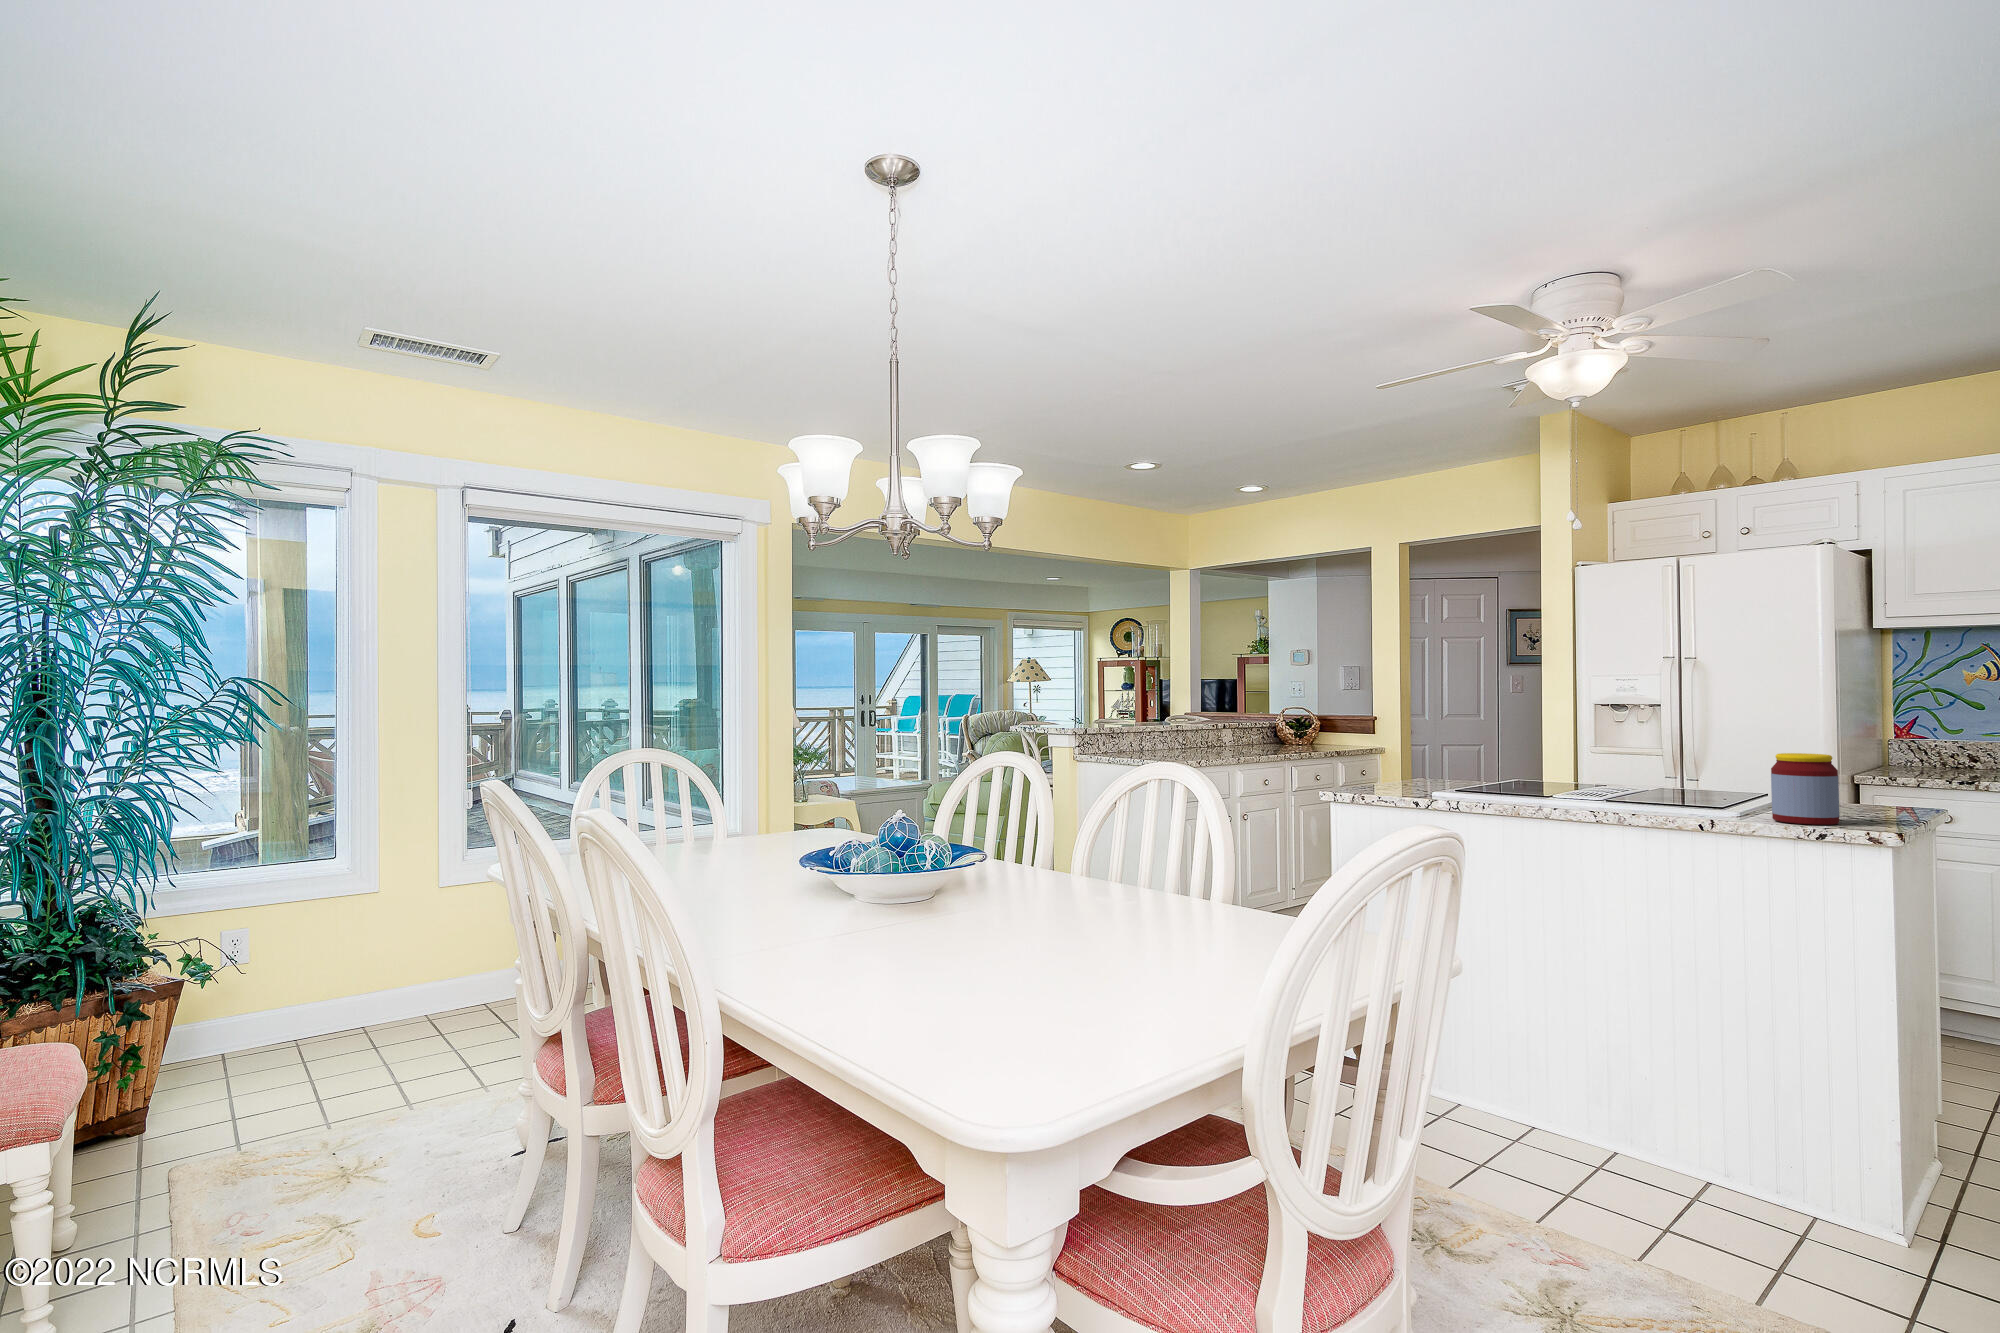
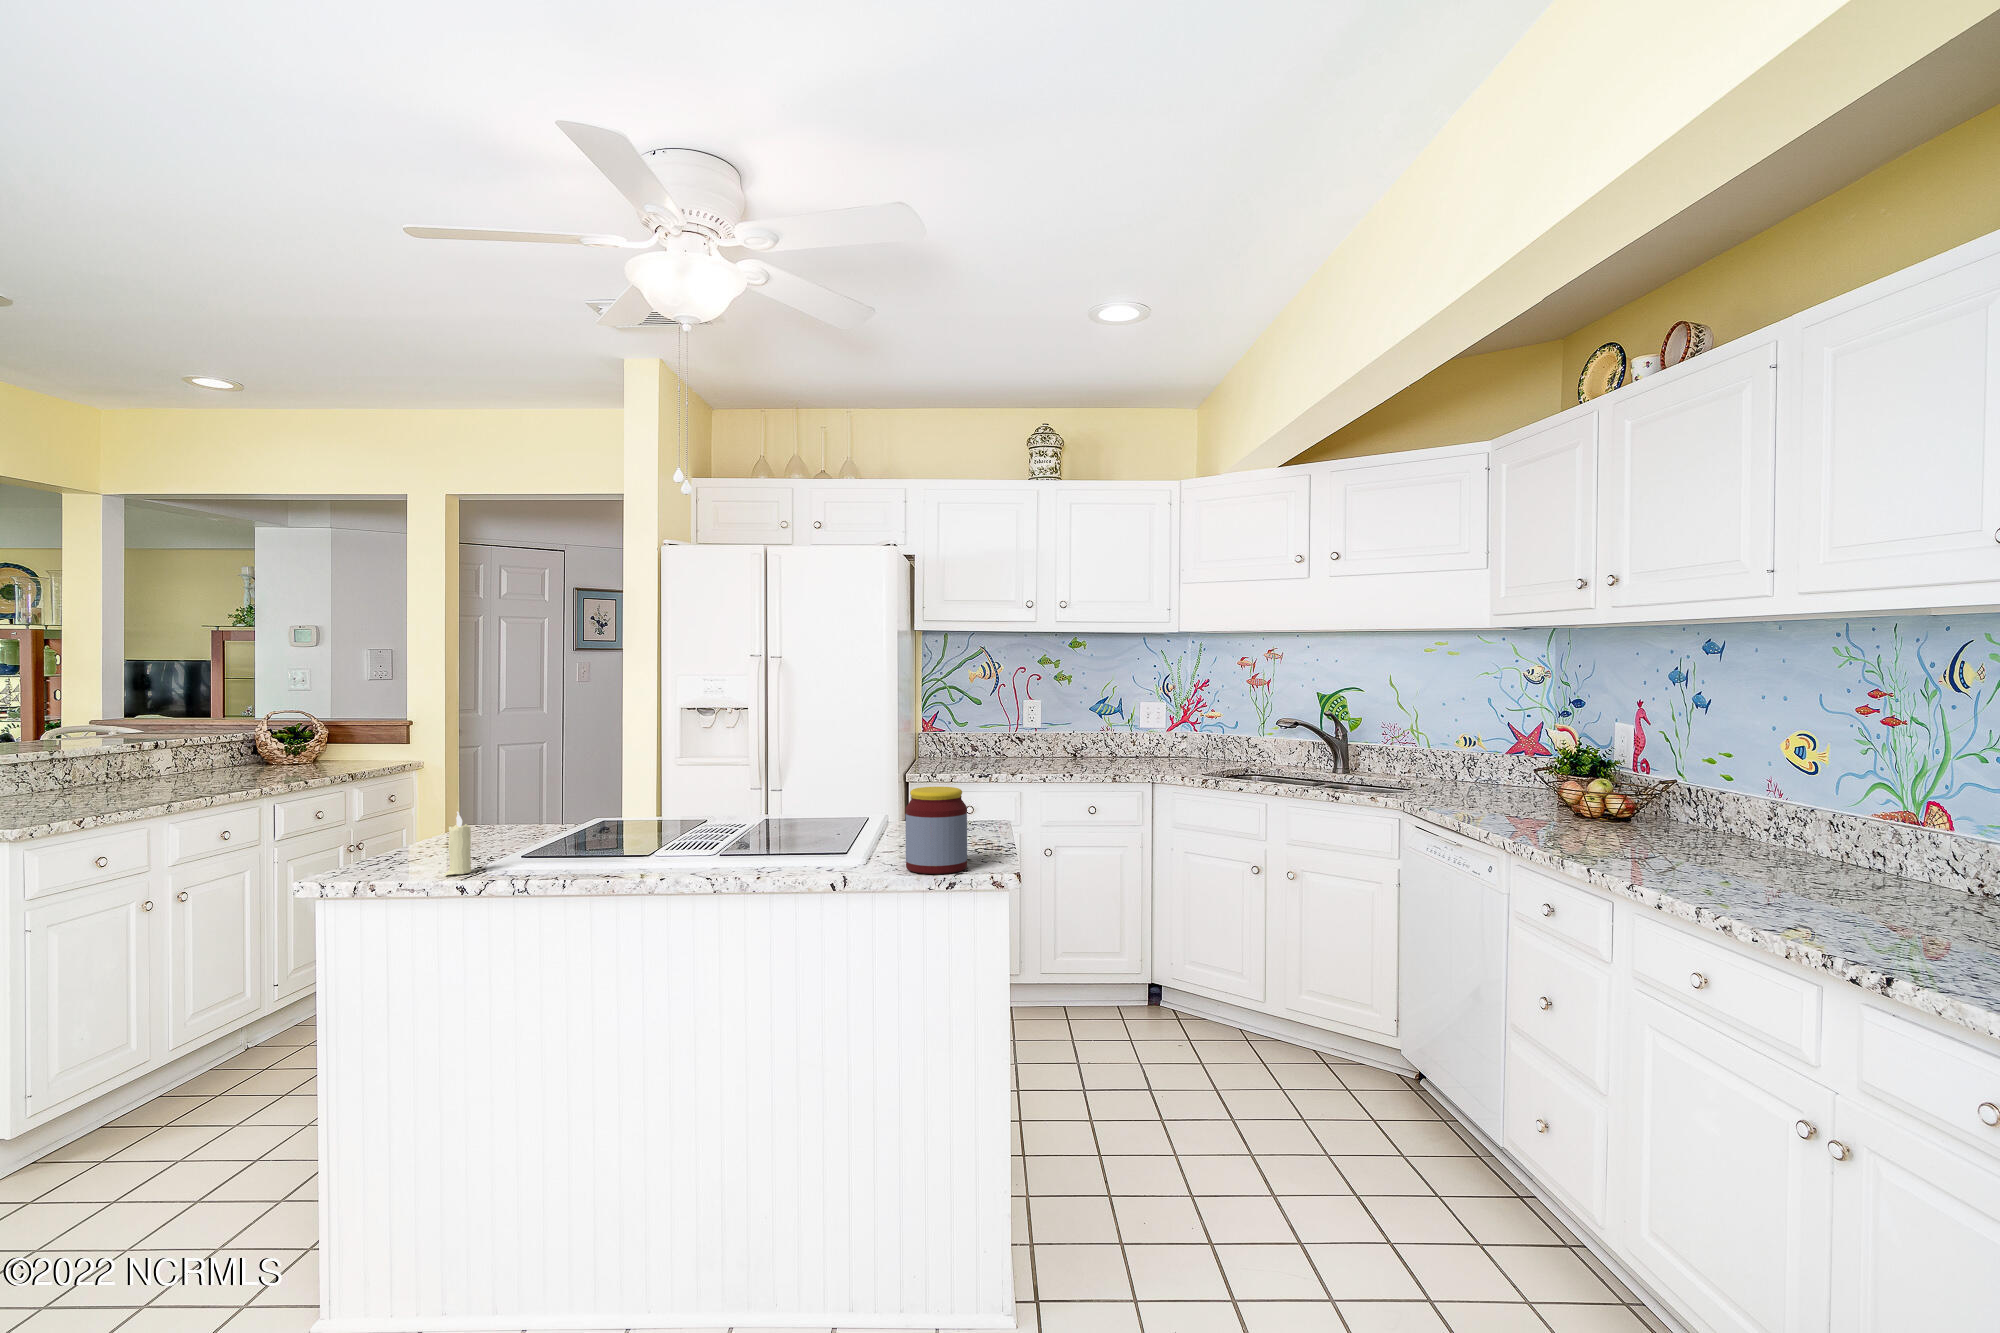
candle: none [1405,755,1422,795] -> present [444,812,471,875]

